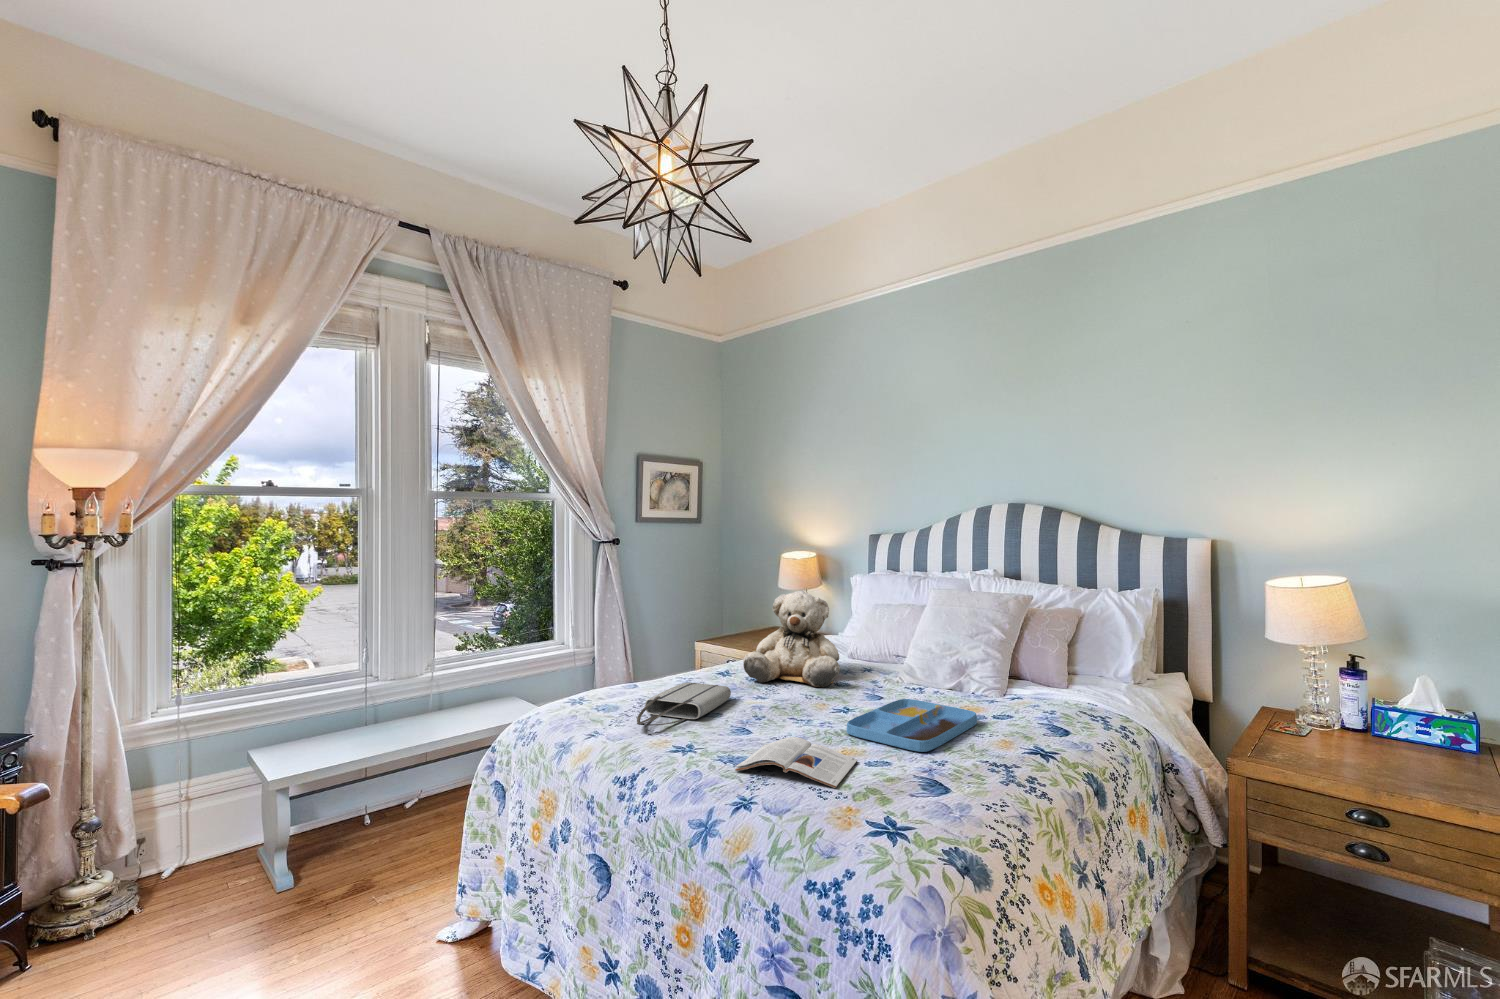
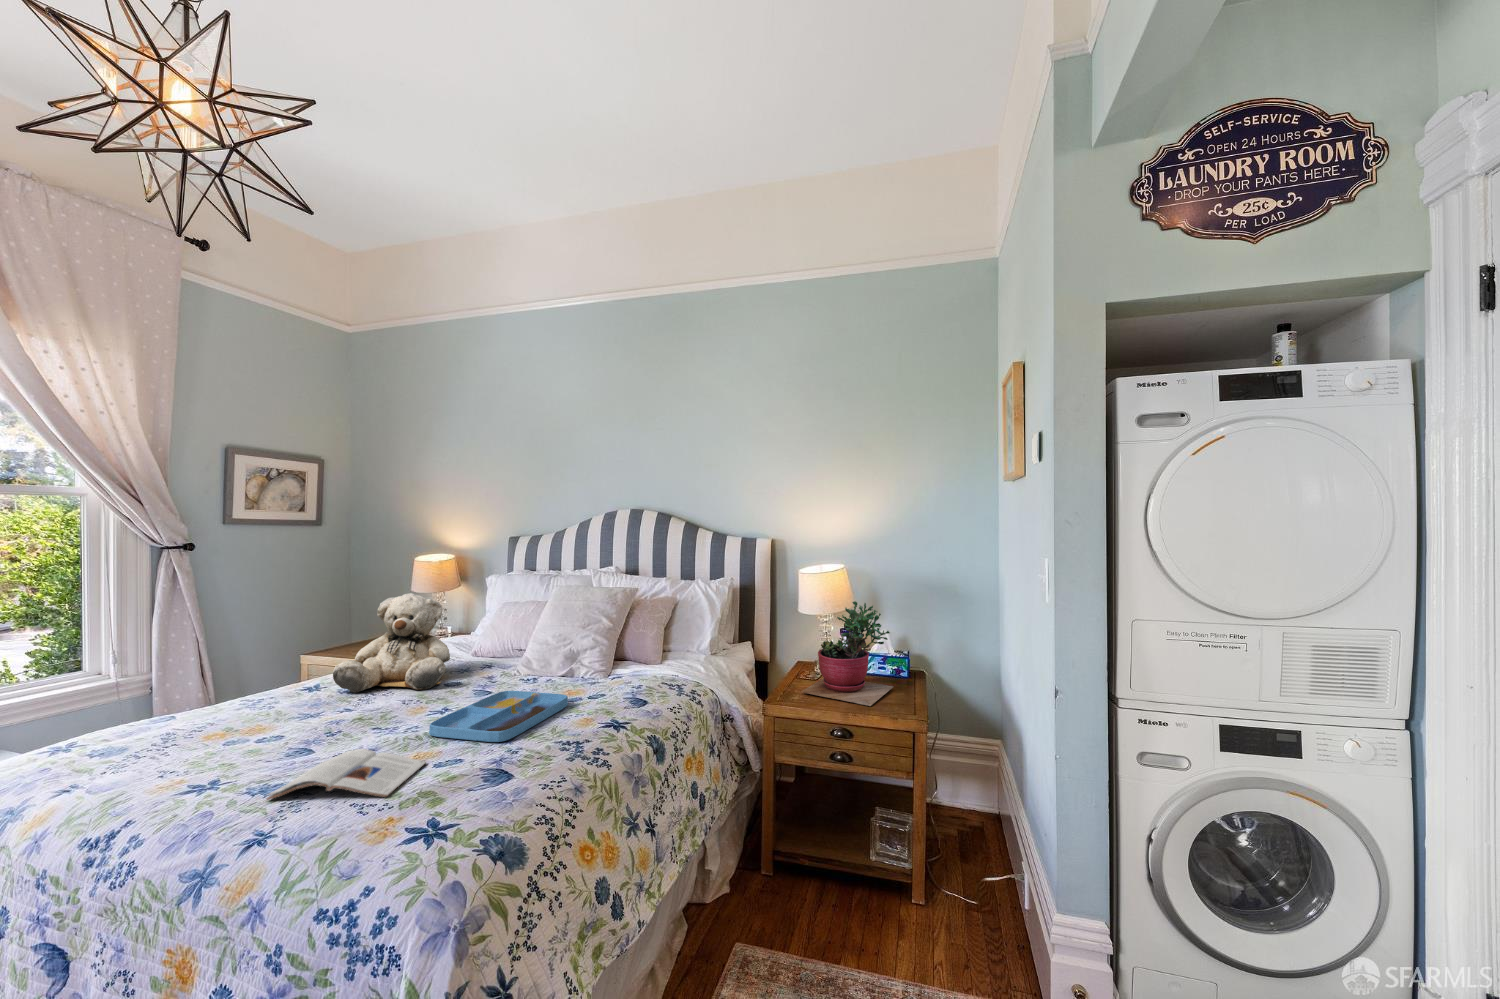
succulent plant: none [1282,628,1452,786] -> present [801,601,893,706]
tote bag: present [637,683,731,725] -> none [145,703,305,766]

